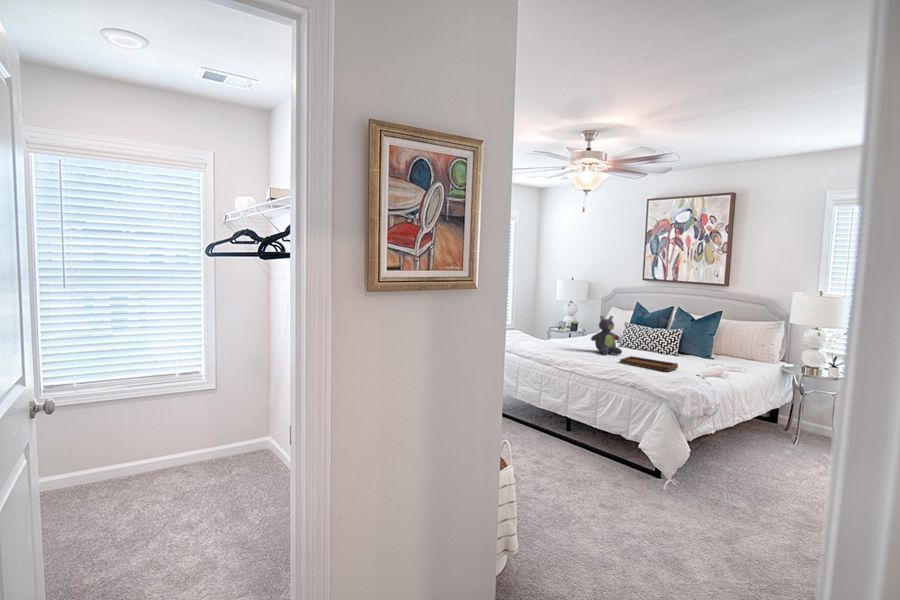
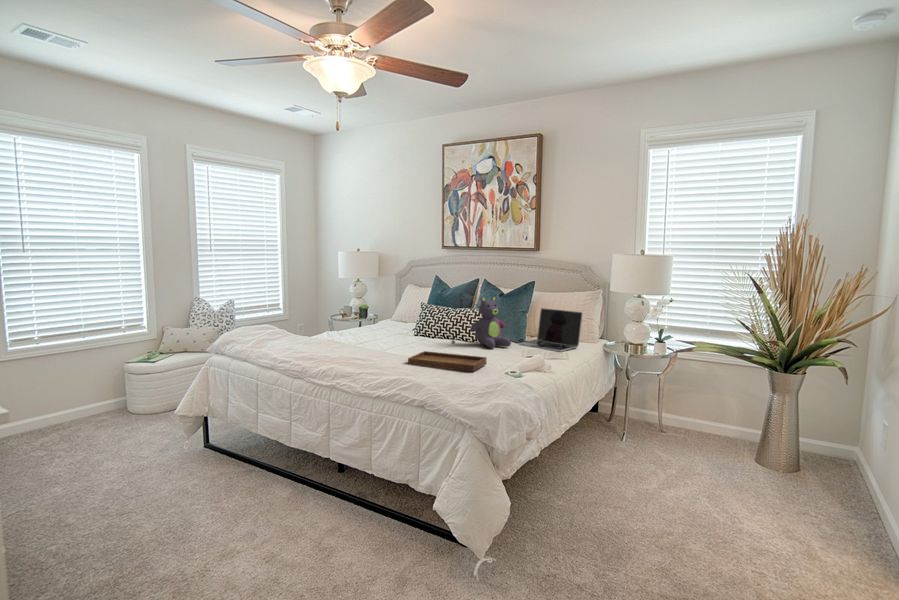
stuffed bear: present [591,316,622,355] -> present [471,296,511,349]
laptop: none [706,333,763,367] -> present [520,308,582,352]

